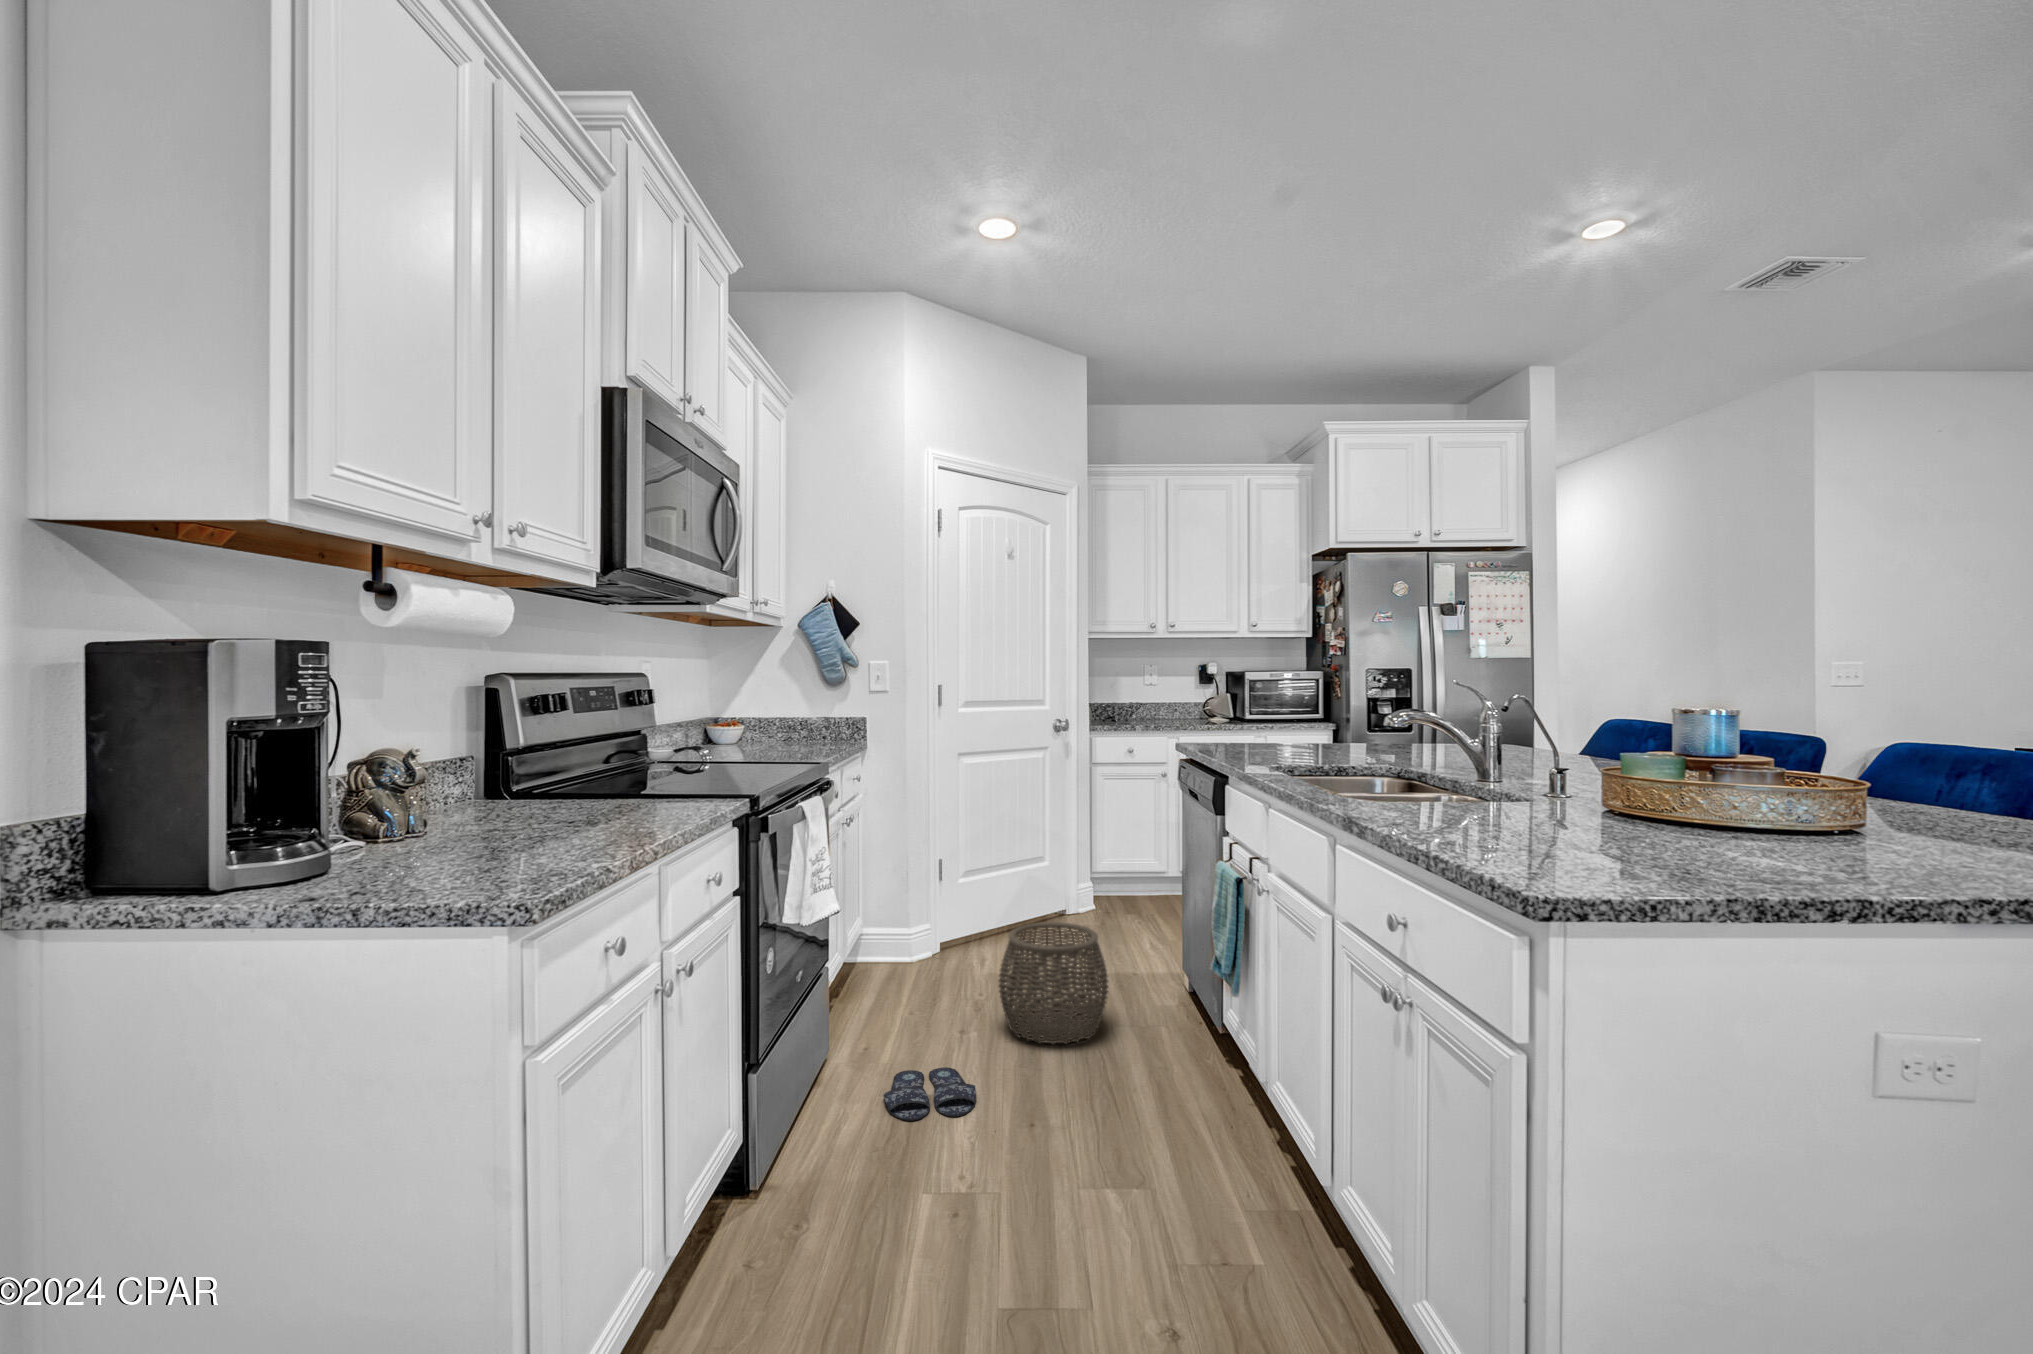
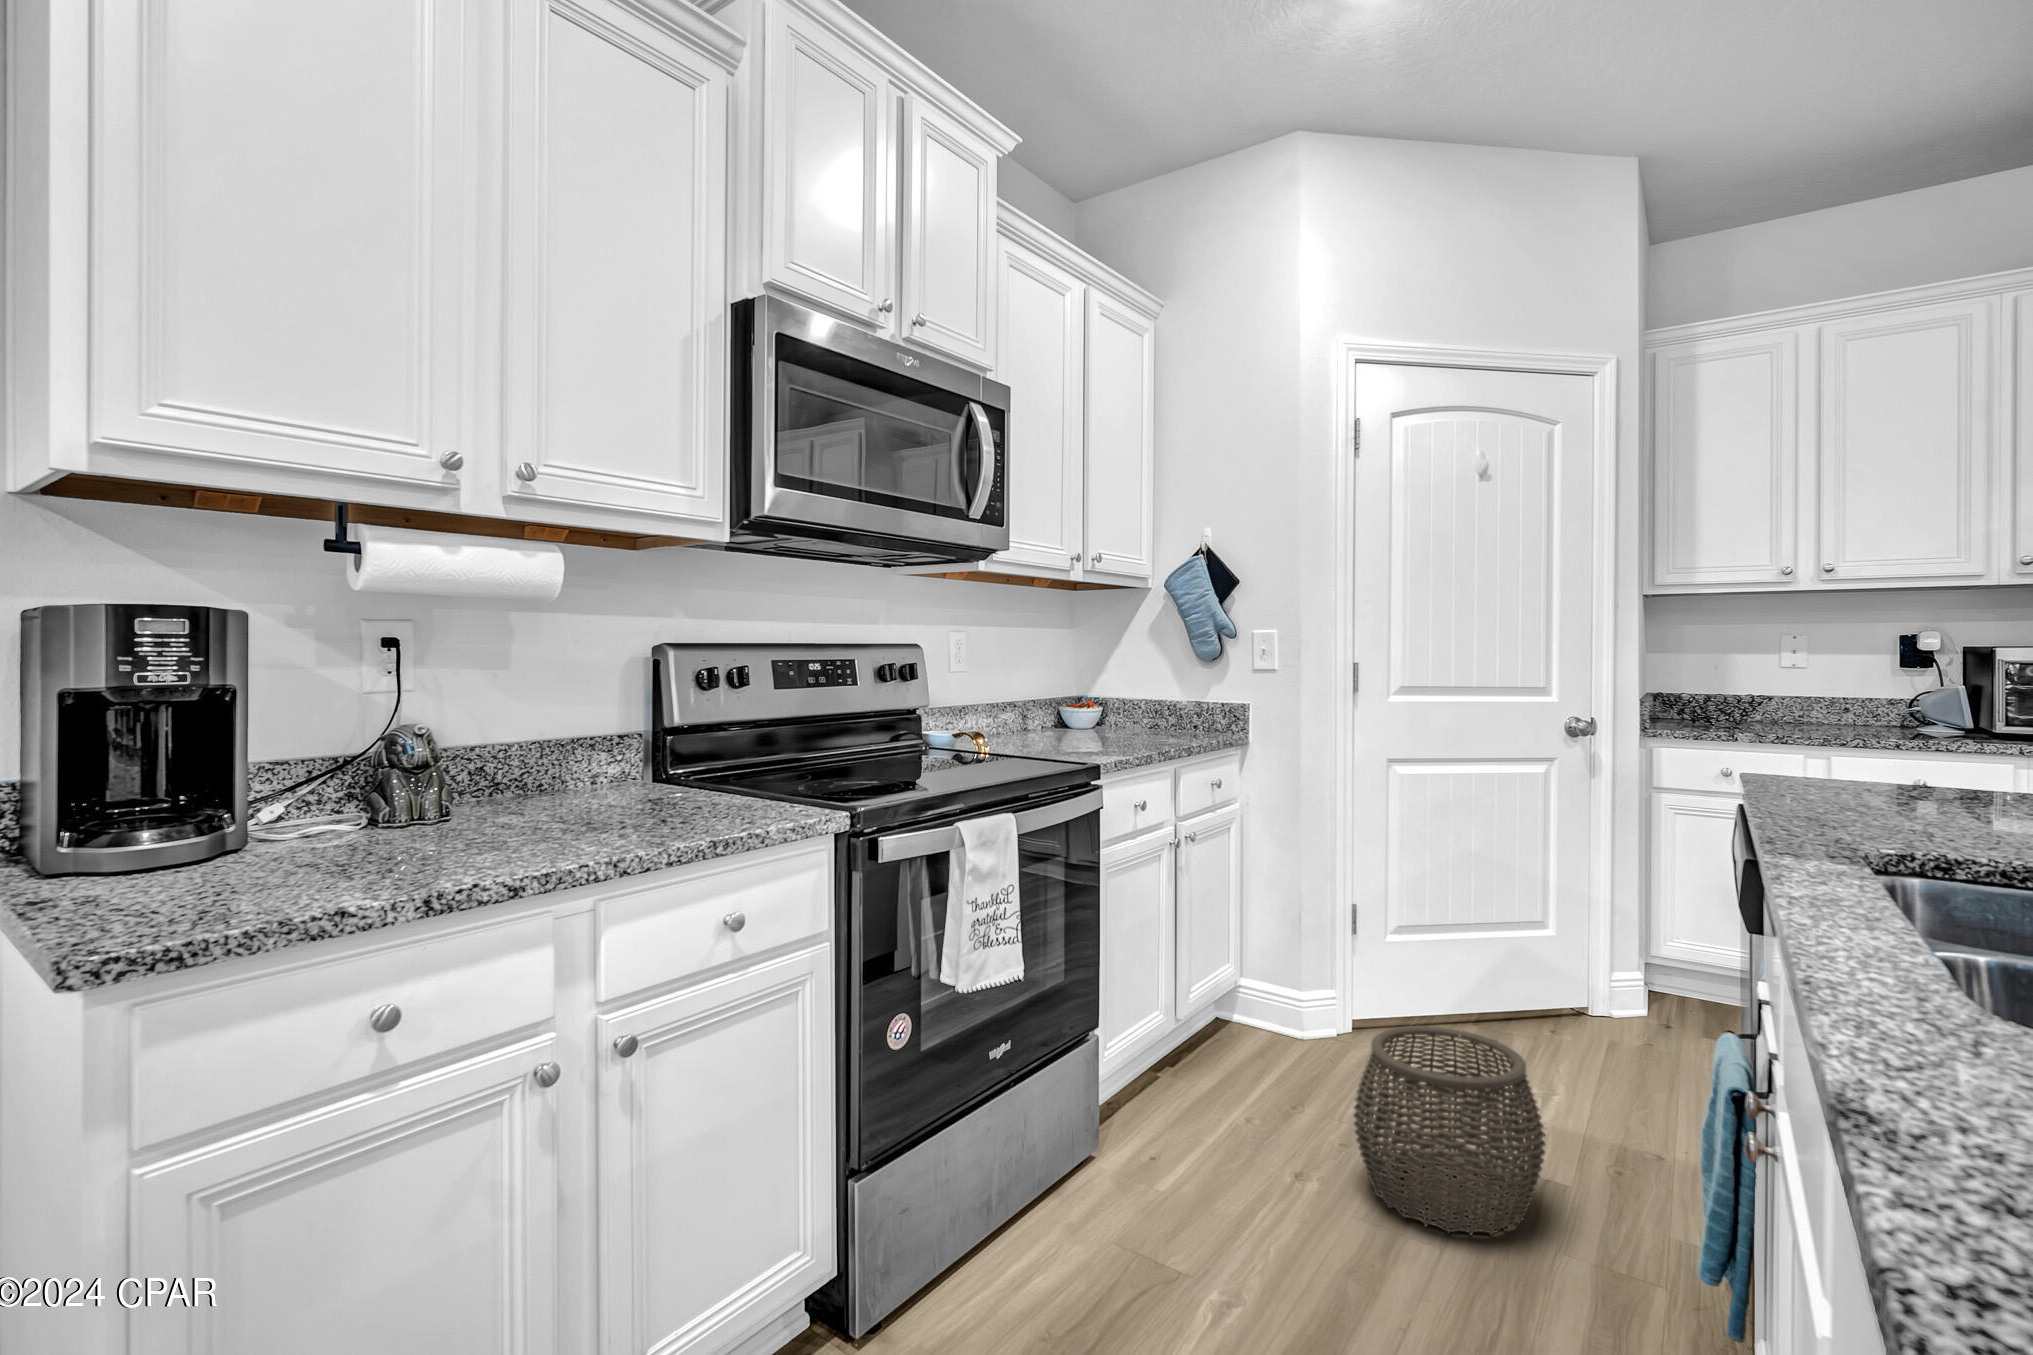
slippers: present [884,1067,976,1121] -> none [1119,1196,1258,1295]

